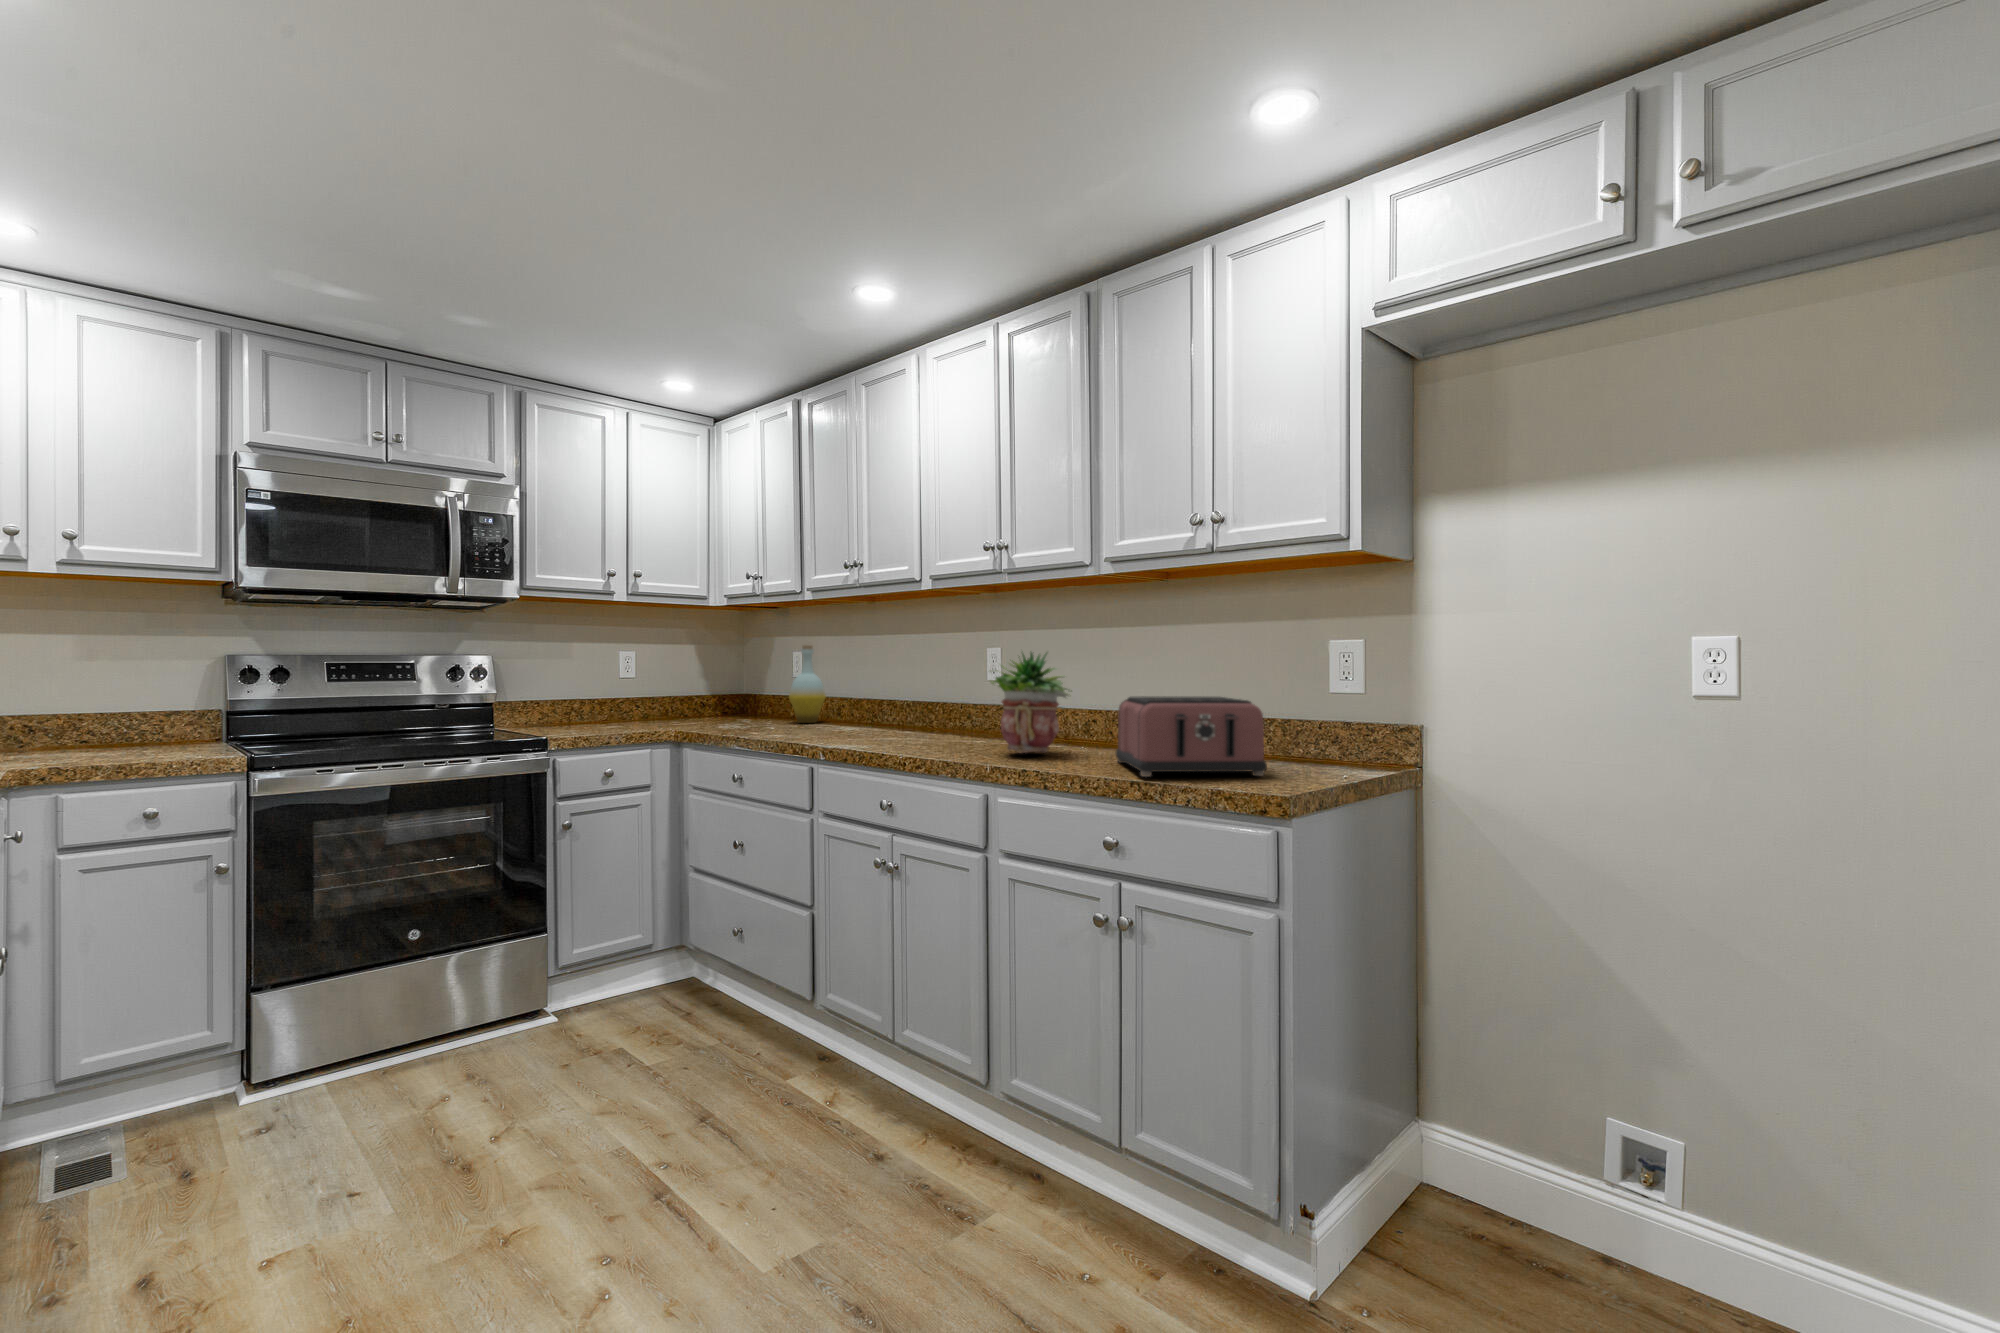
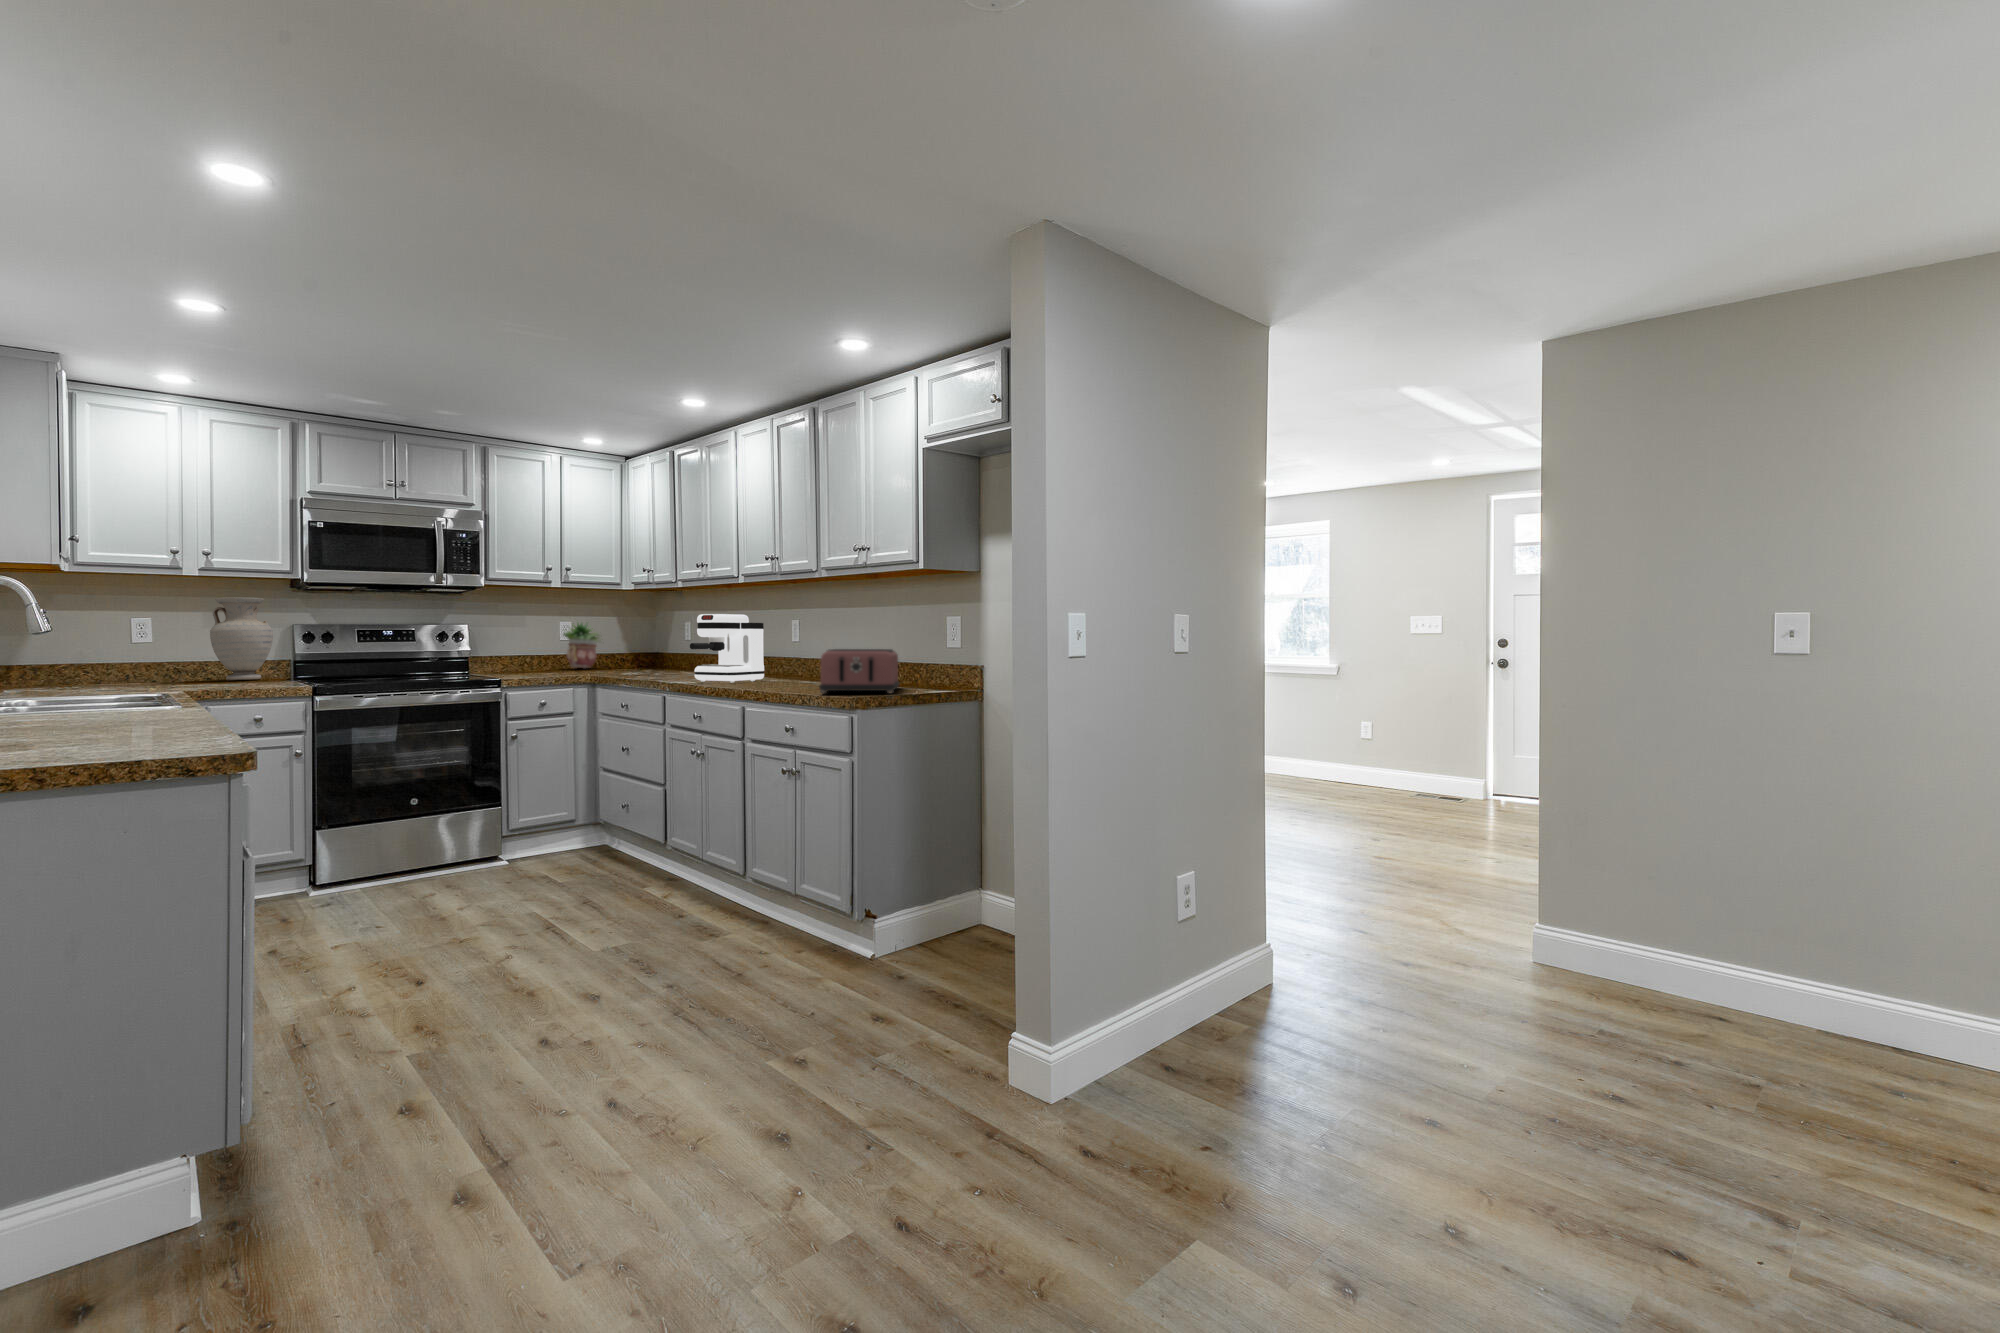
vase: none [85,611,191,742] -> present [210,597,273,680]
coffee maker: none [860,639,962,746] -> present [690,614,764,683]
bottle: present [789,645,826,723] -> none [671,619,698,673]
potted plant: present [991,652,1072,753] -> present [564,623,601,669]

